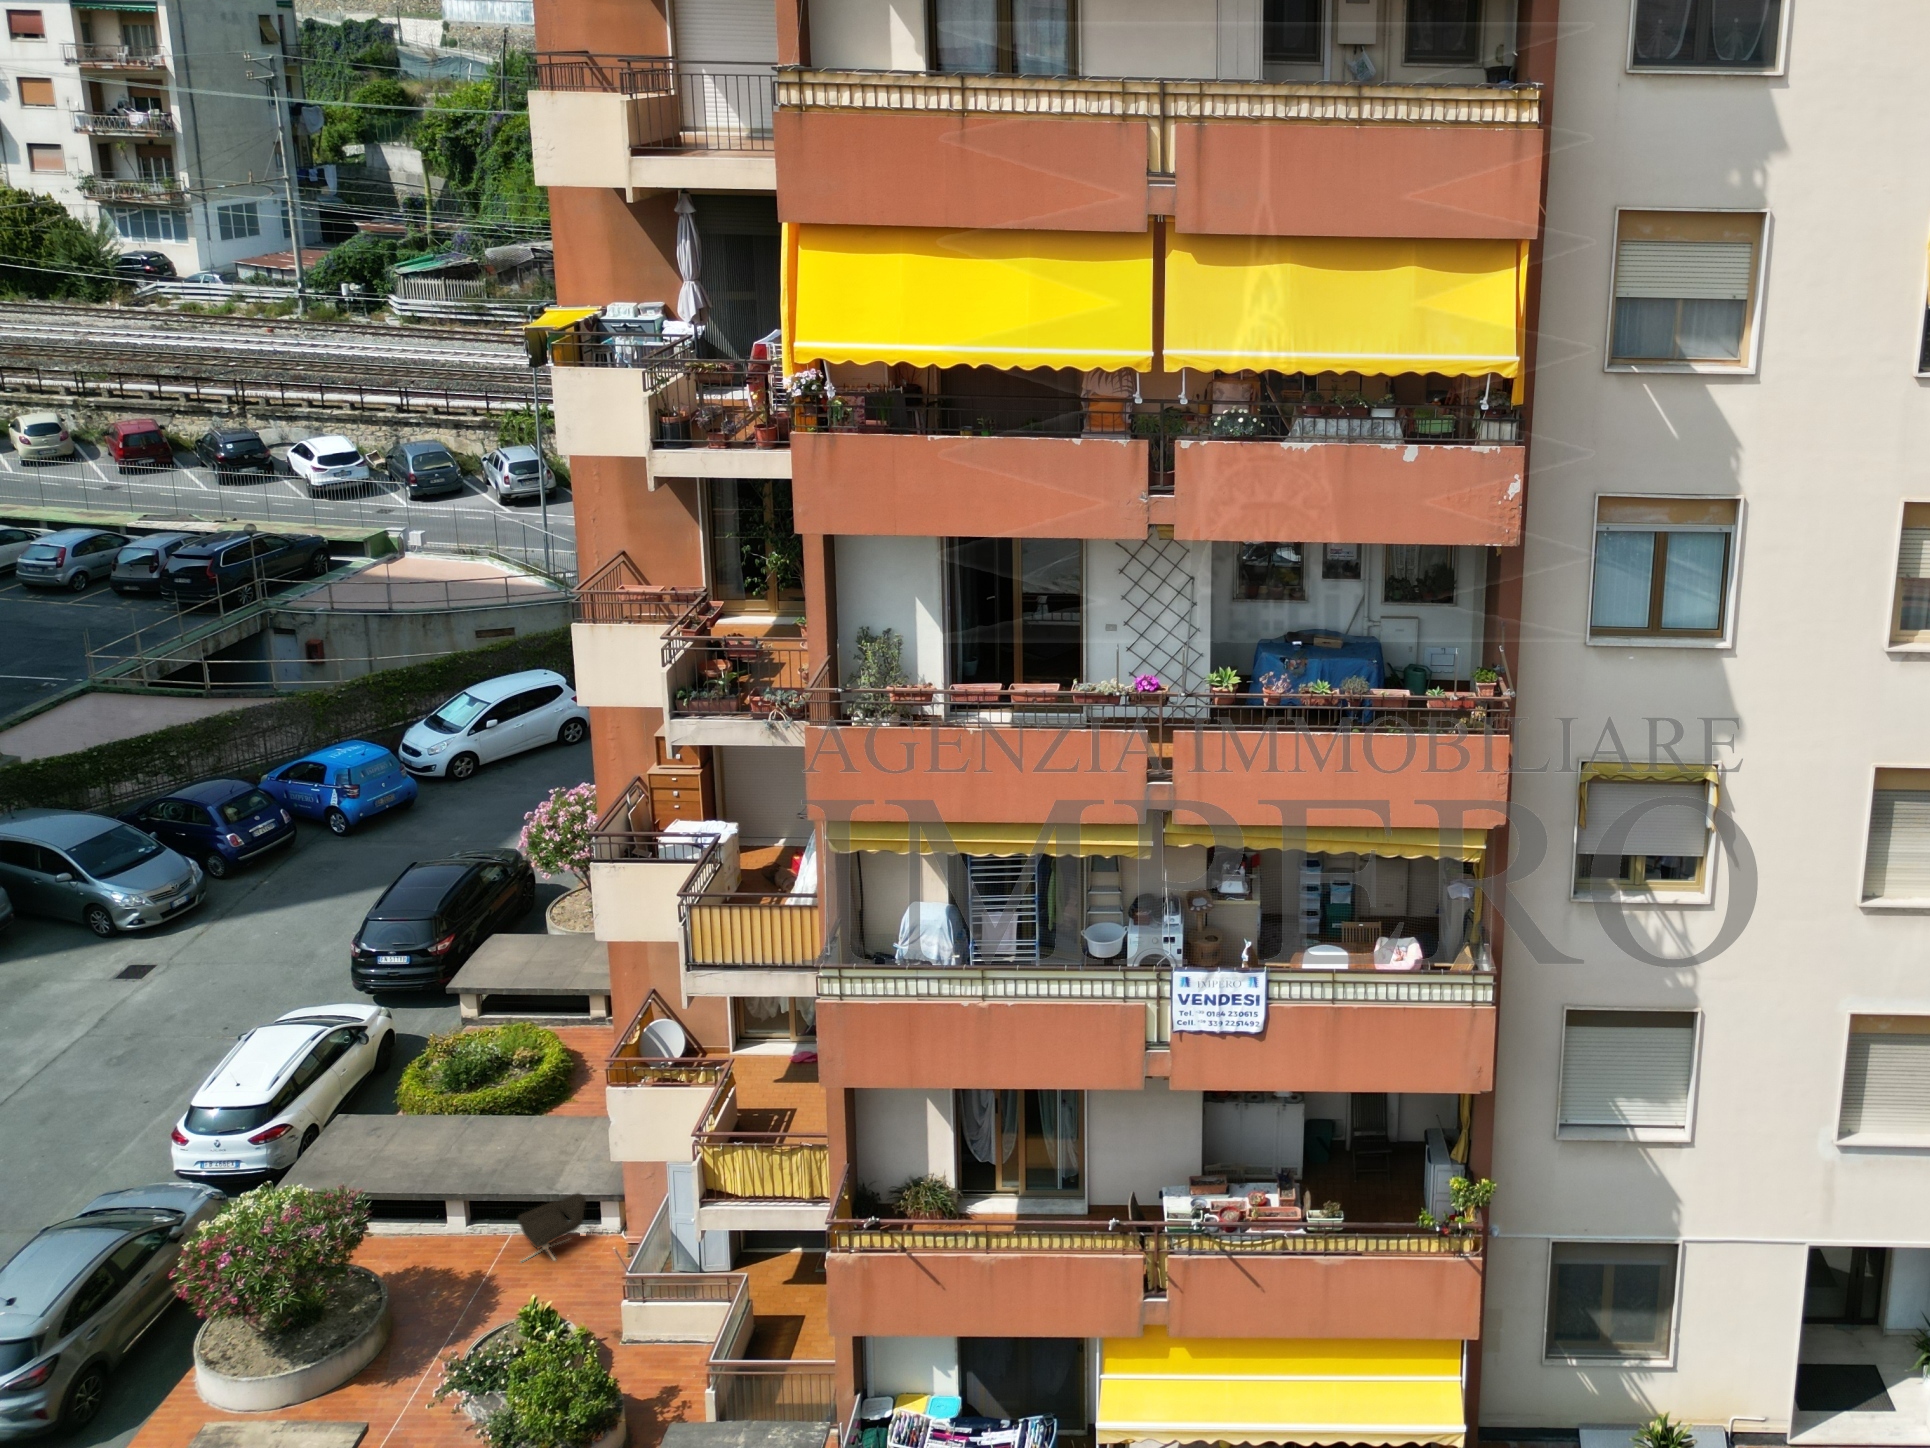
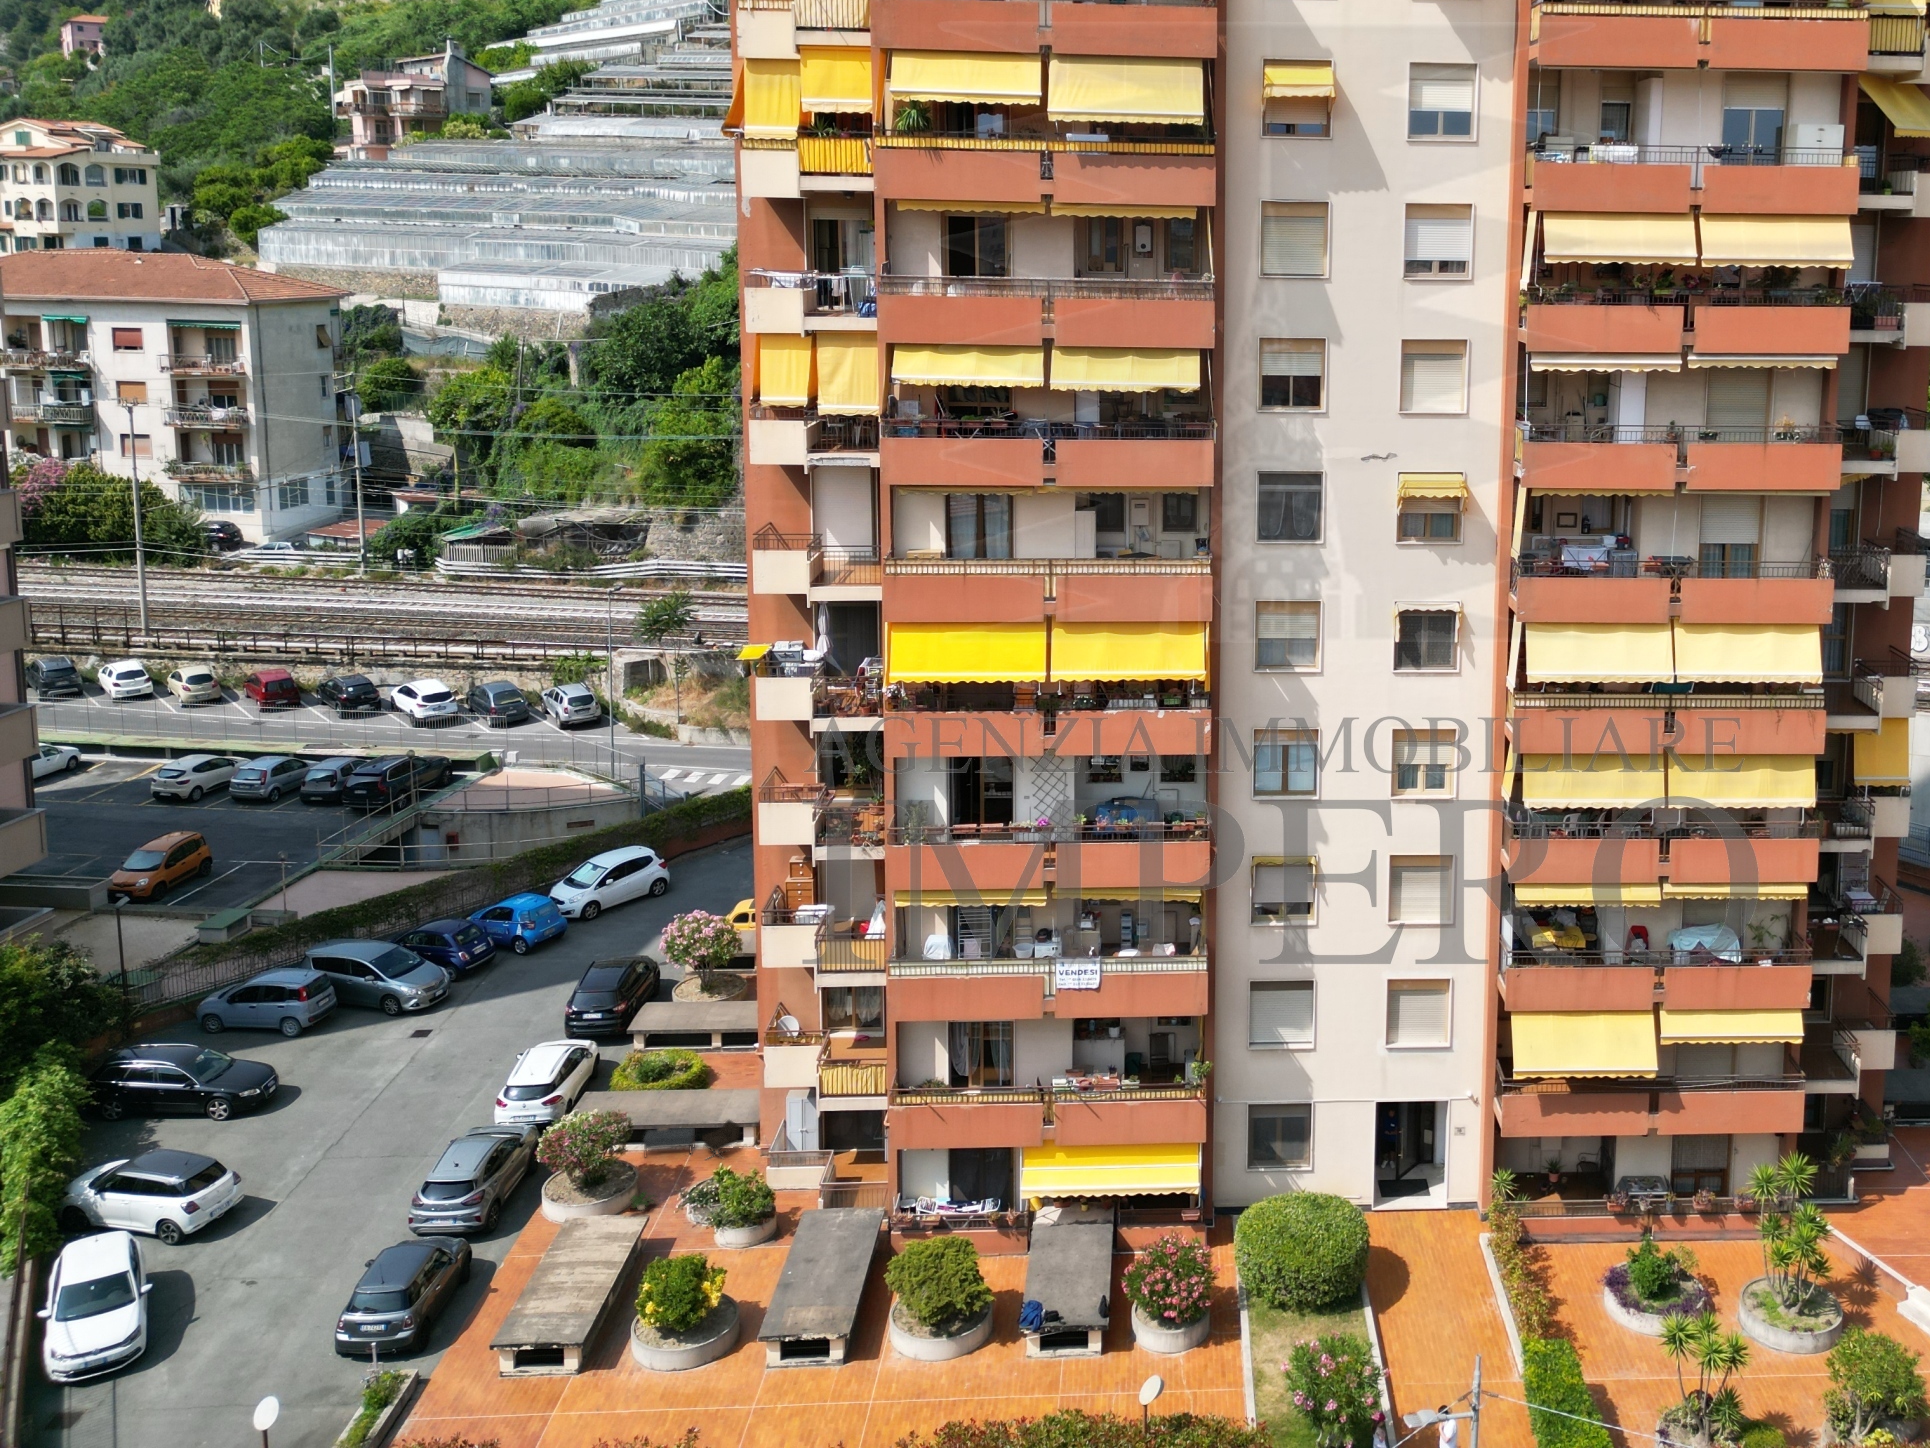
bench: none [410,1197,510,1253] -> present [644,1128,695,1154]
potted plant: none [348,1348,405,1391] -> present [630,1192,654,1210]

